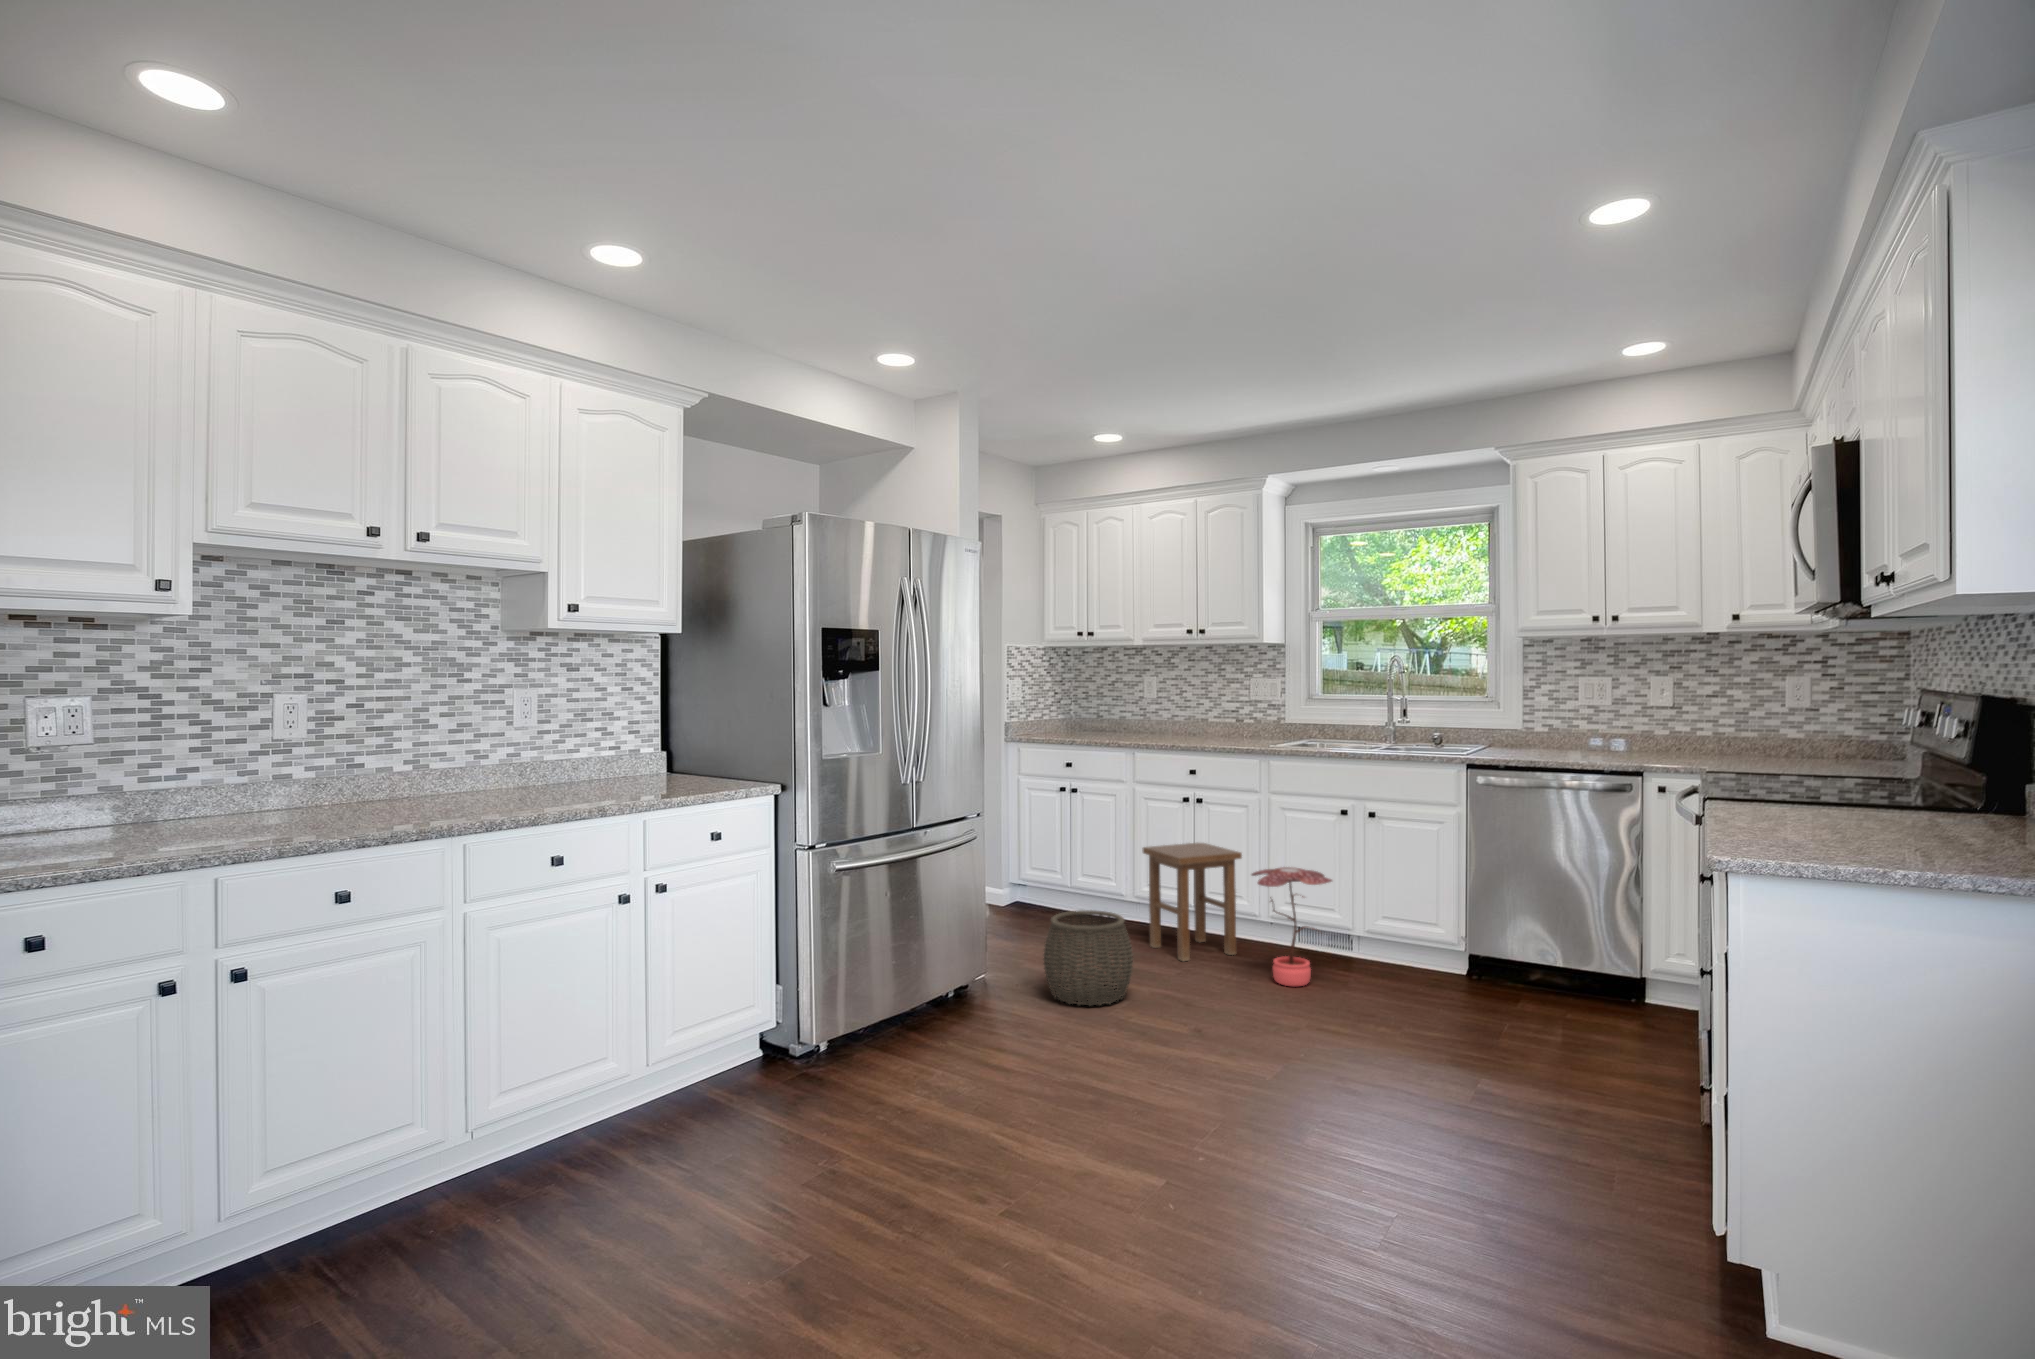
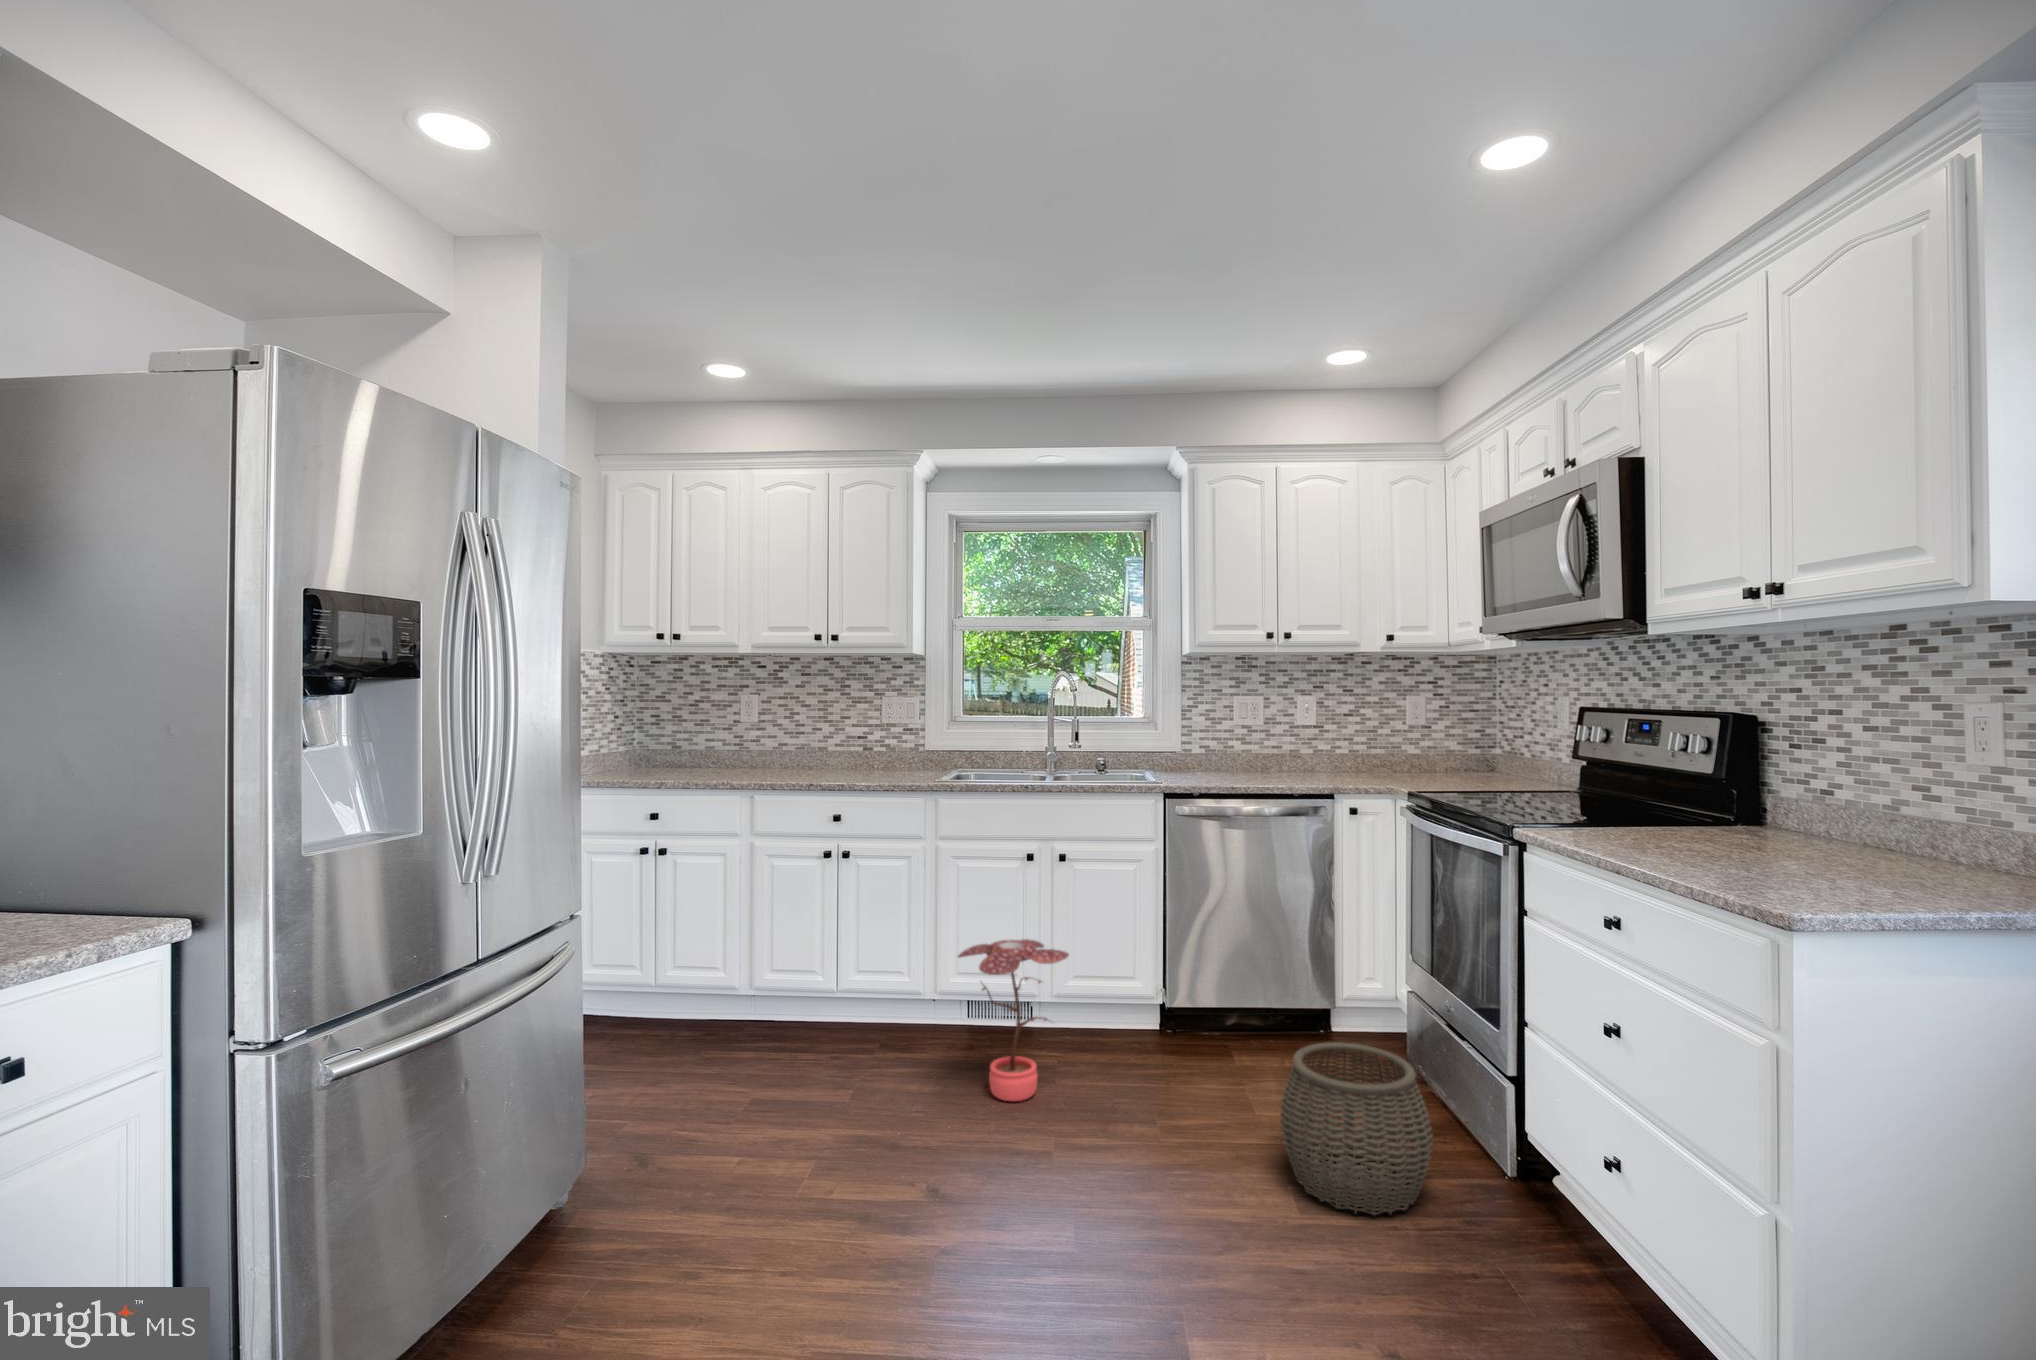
stool: present [1142,843,1242,961] -> none [787,911,923,1087]
woven basket: present [1043,910,1133,1005] -> present [1280,1042,1433,1215]

